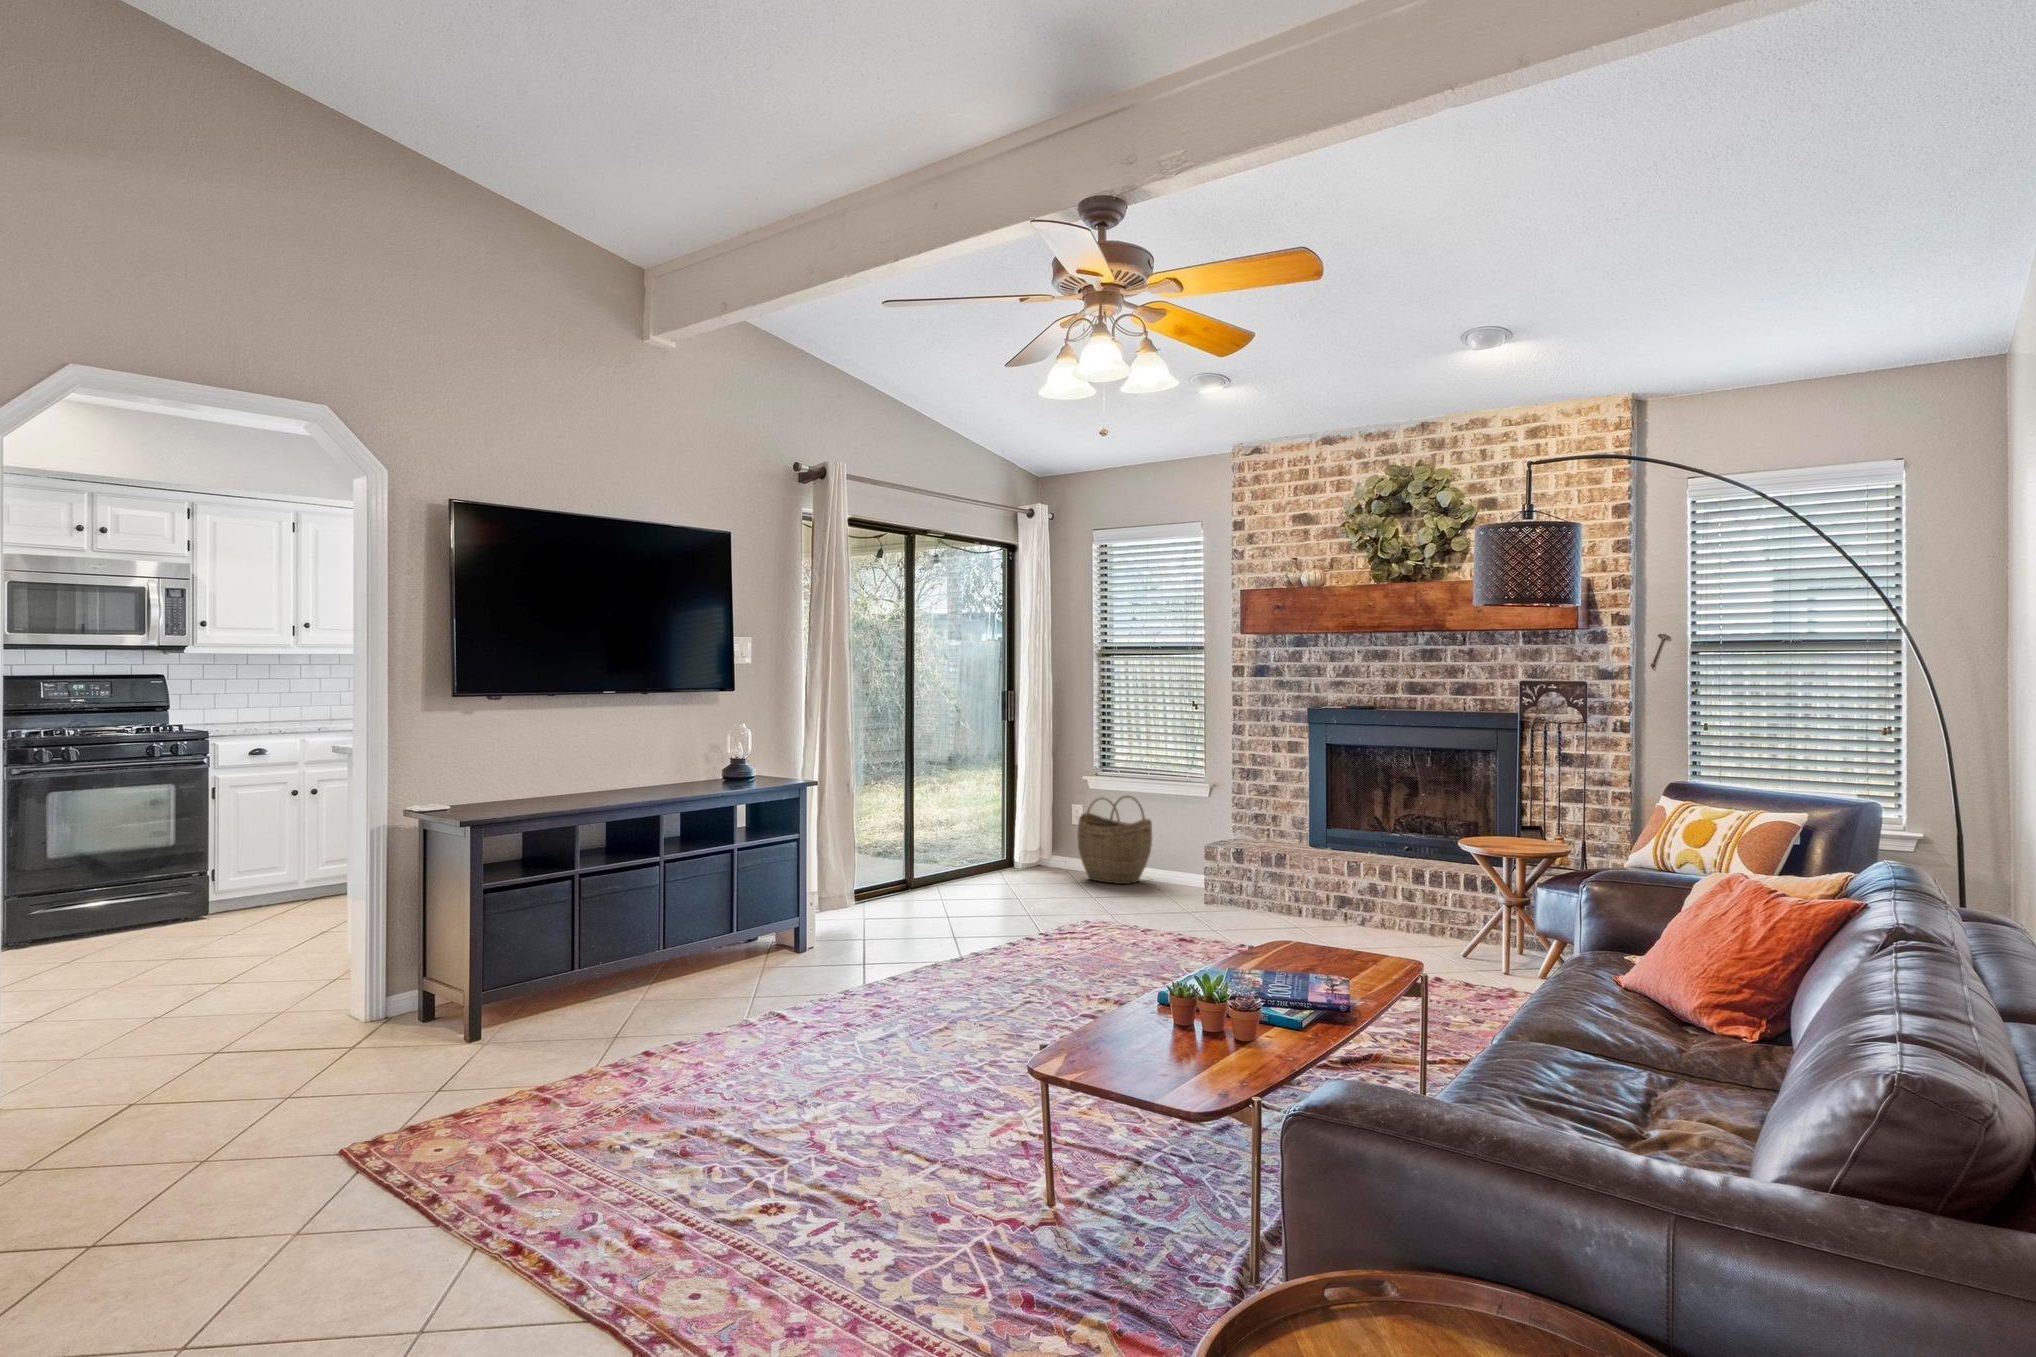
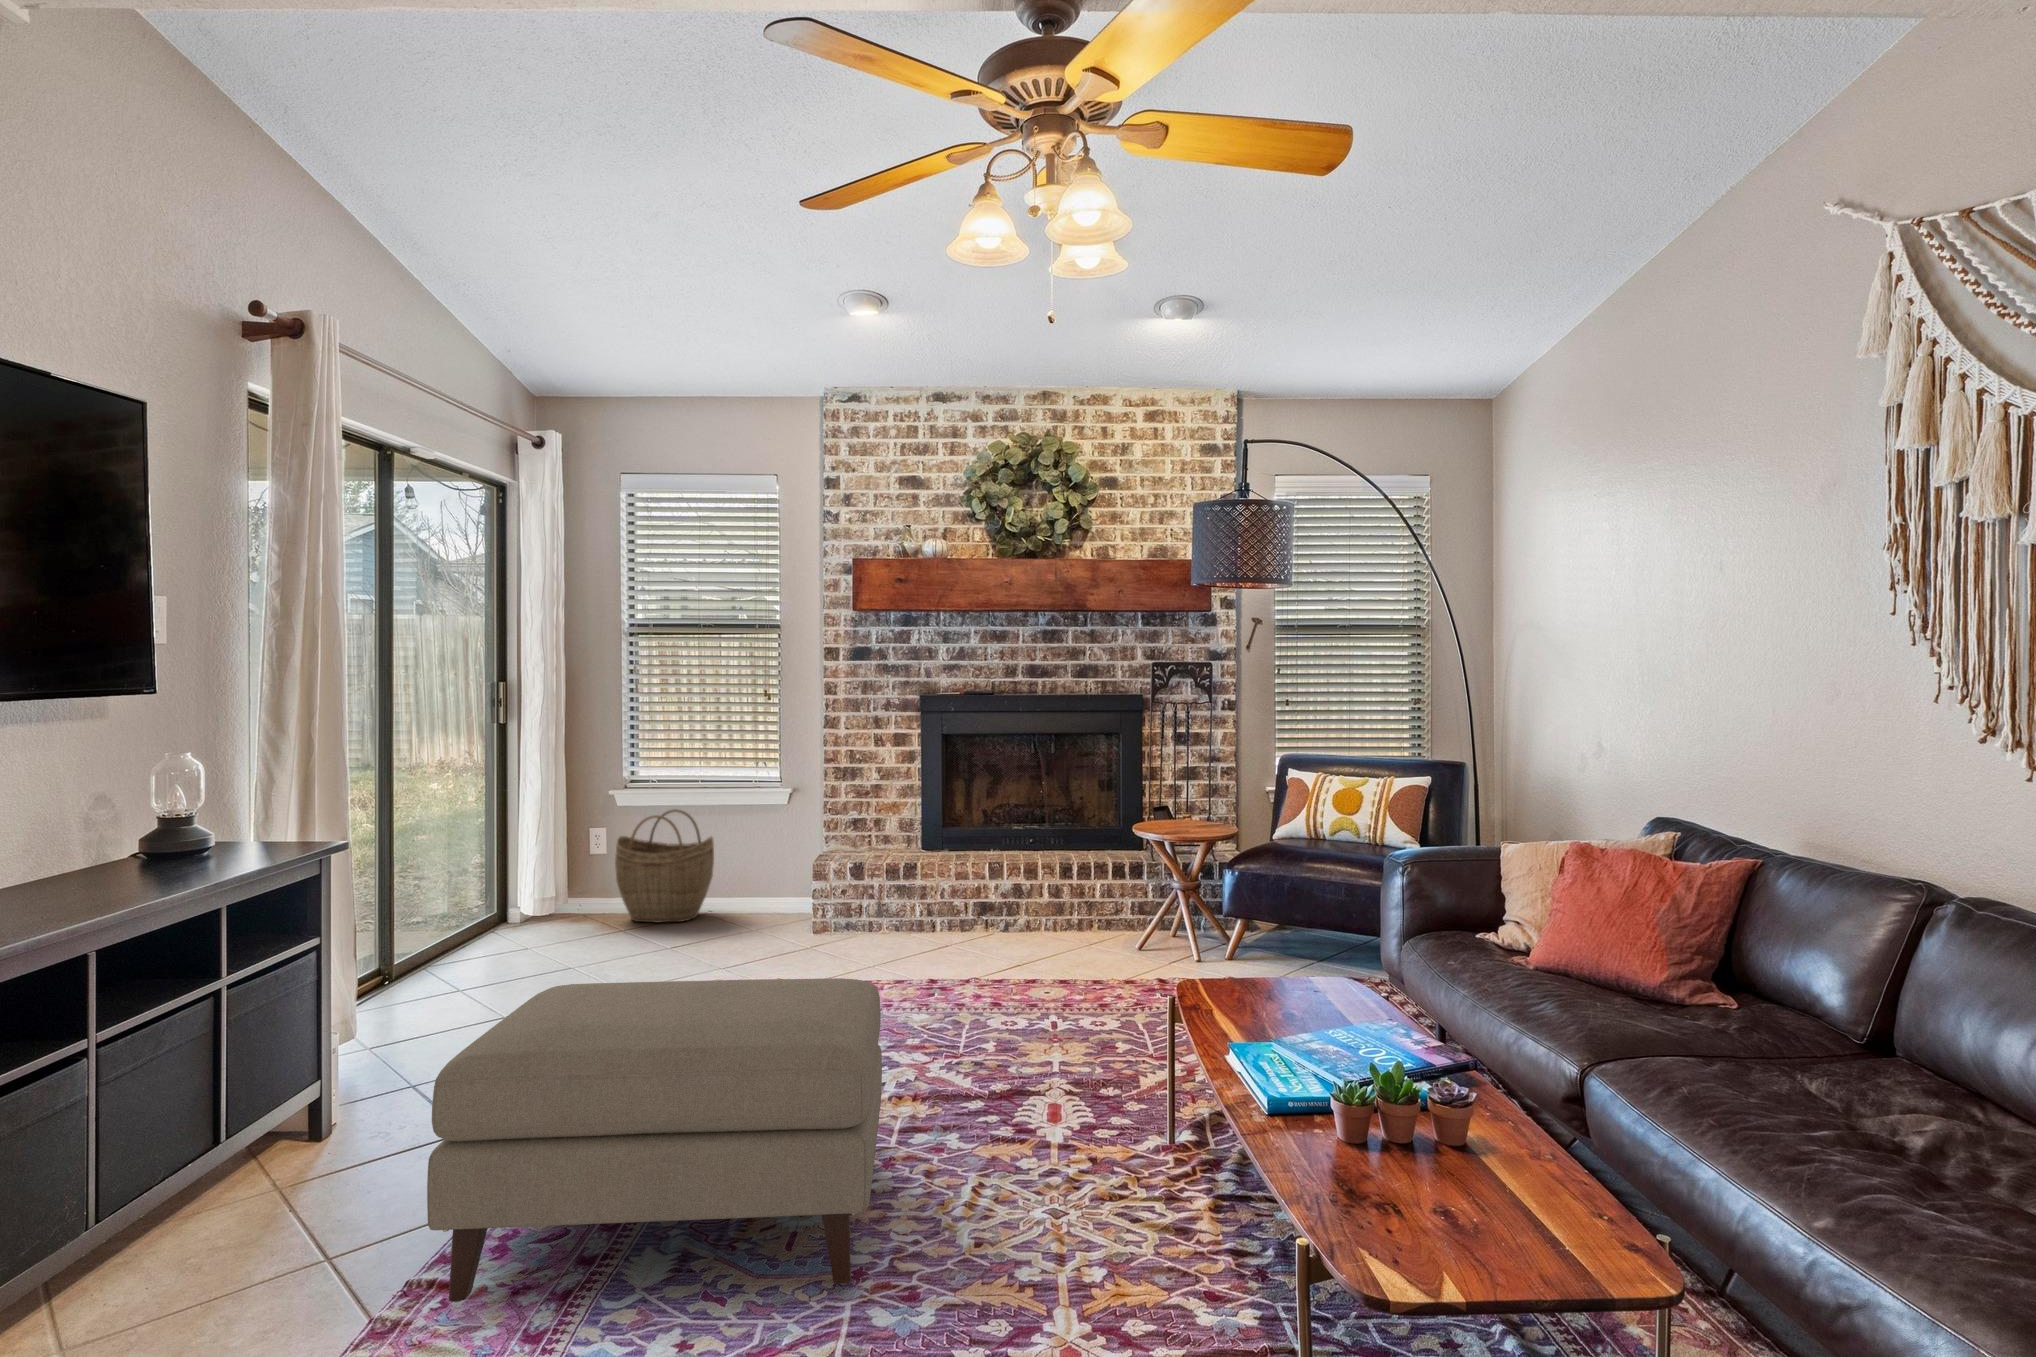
ottoman: none [763,873,1045,1057] -> present [427,978,882,1303]

